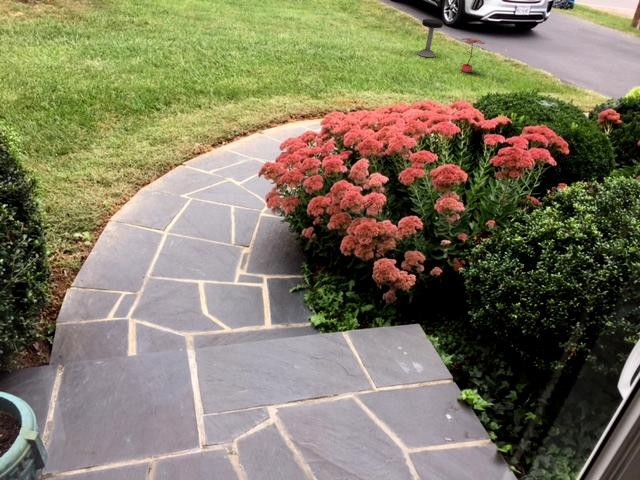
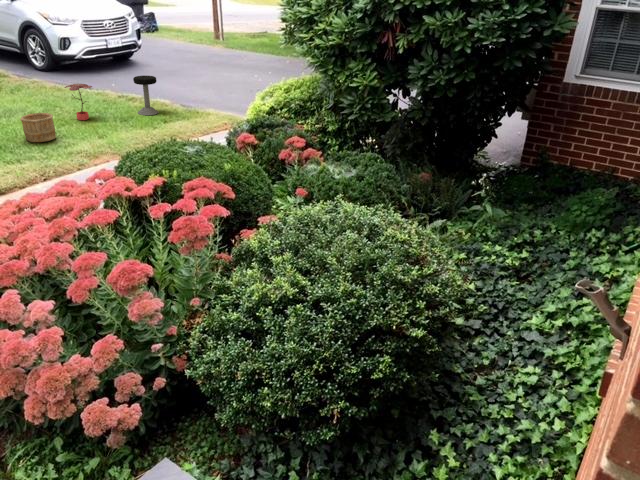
stool: present [417,19,443,57] -> present [133,76,159,115]
wooden bucket: none [415,55,443,81] -> present [20,113,56,142]

